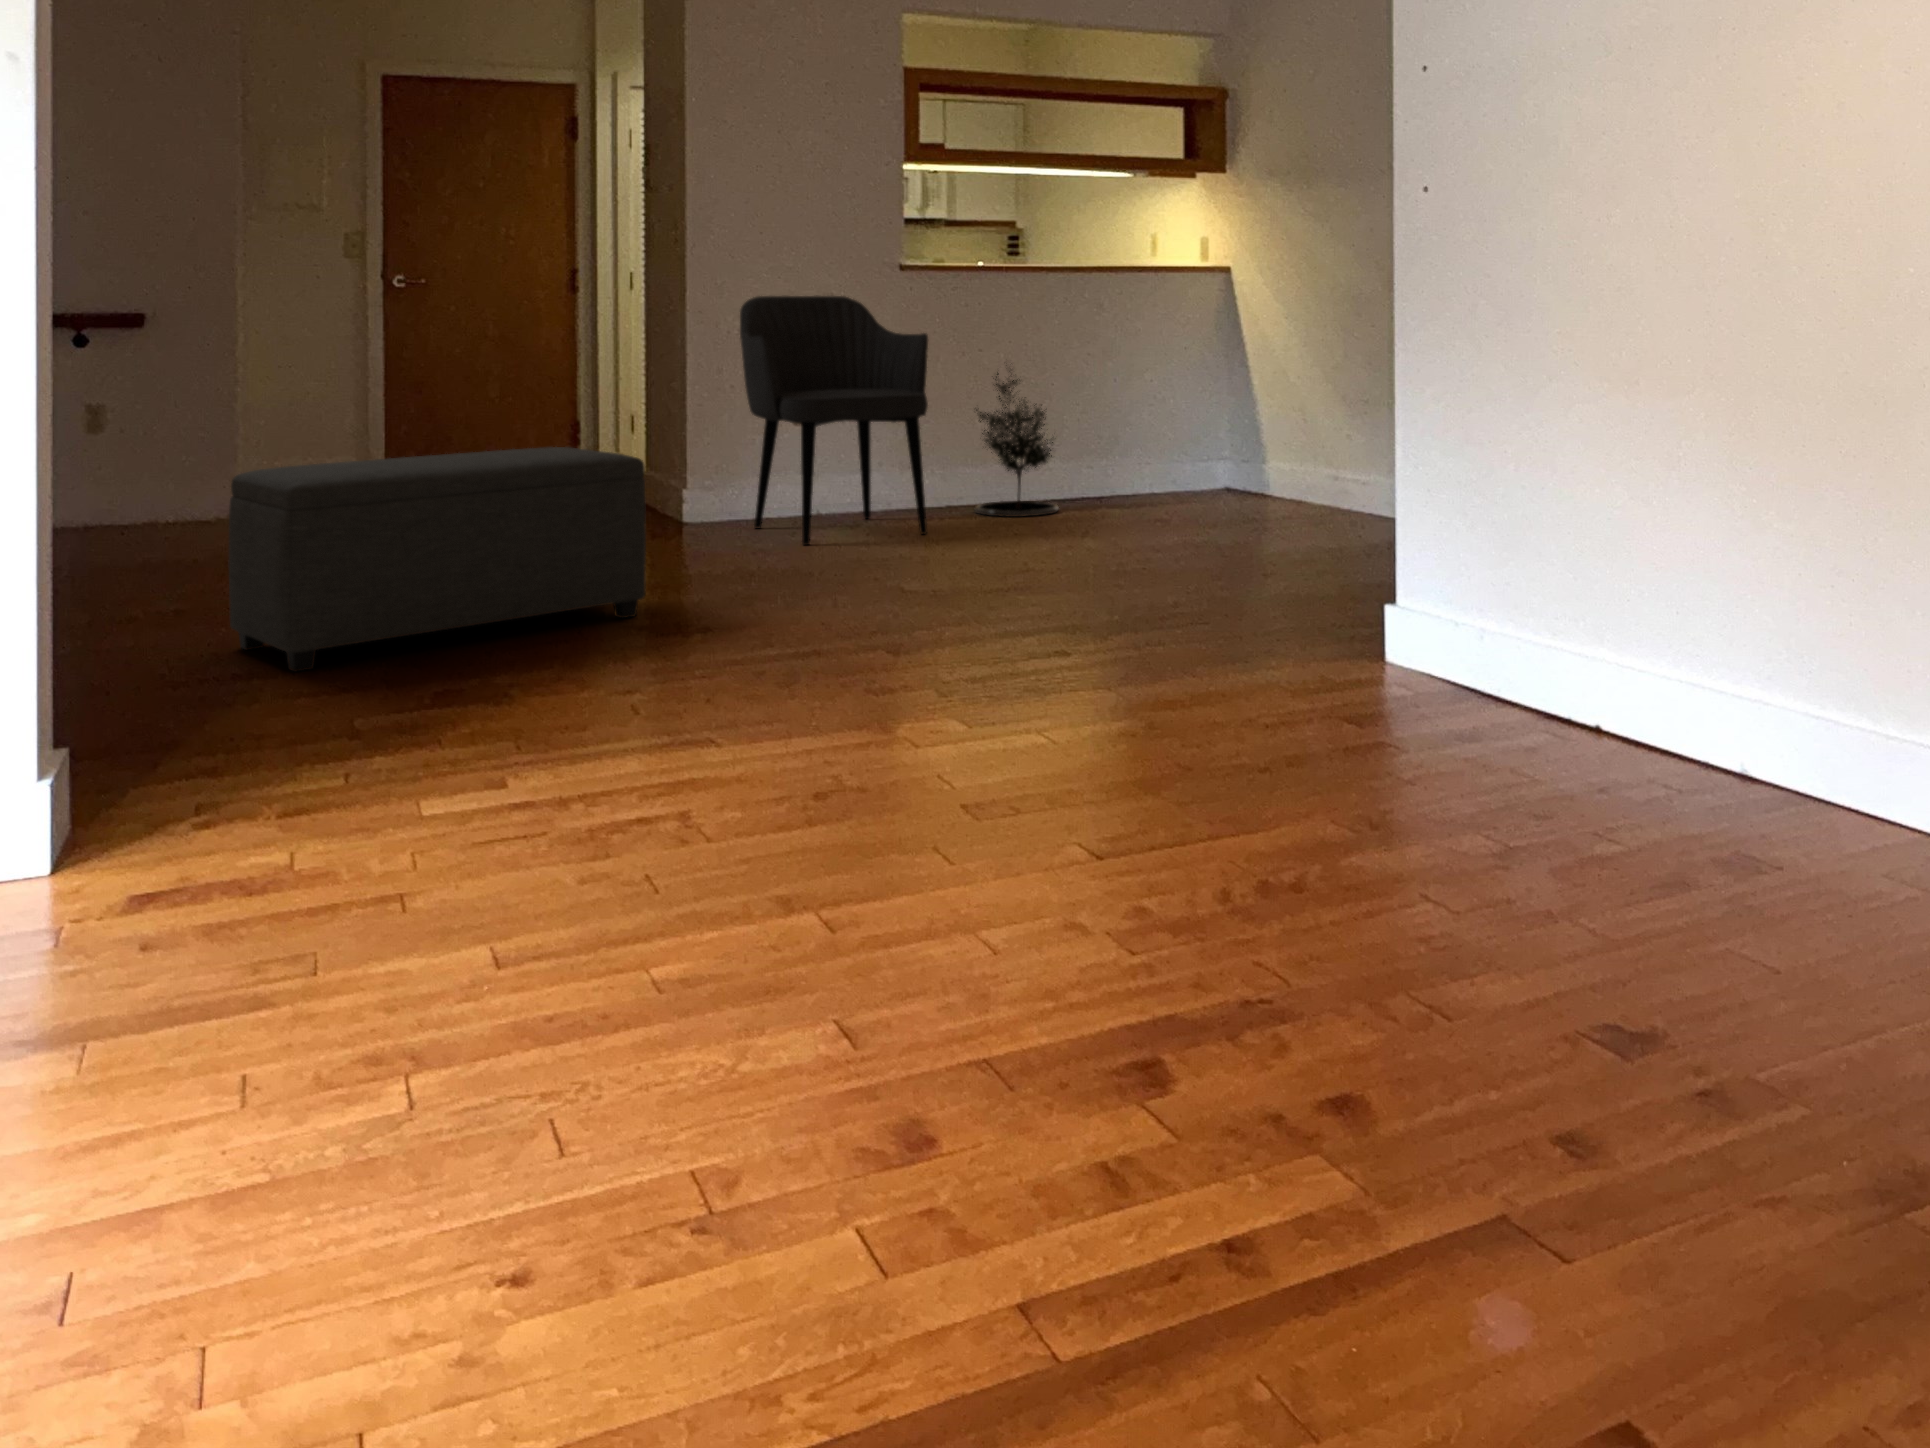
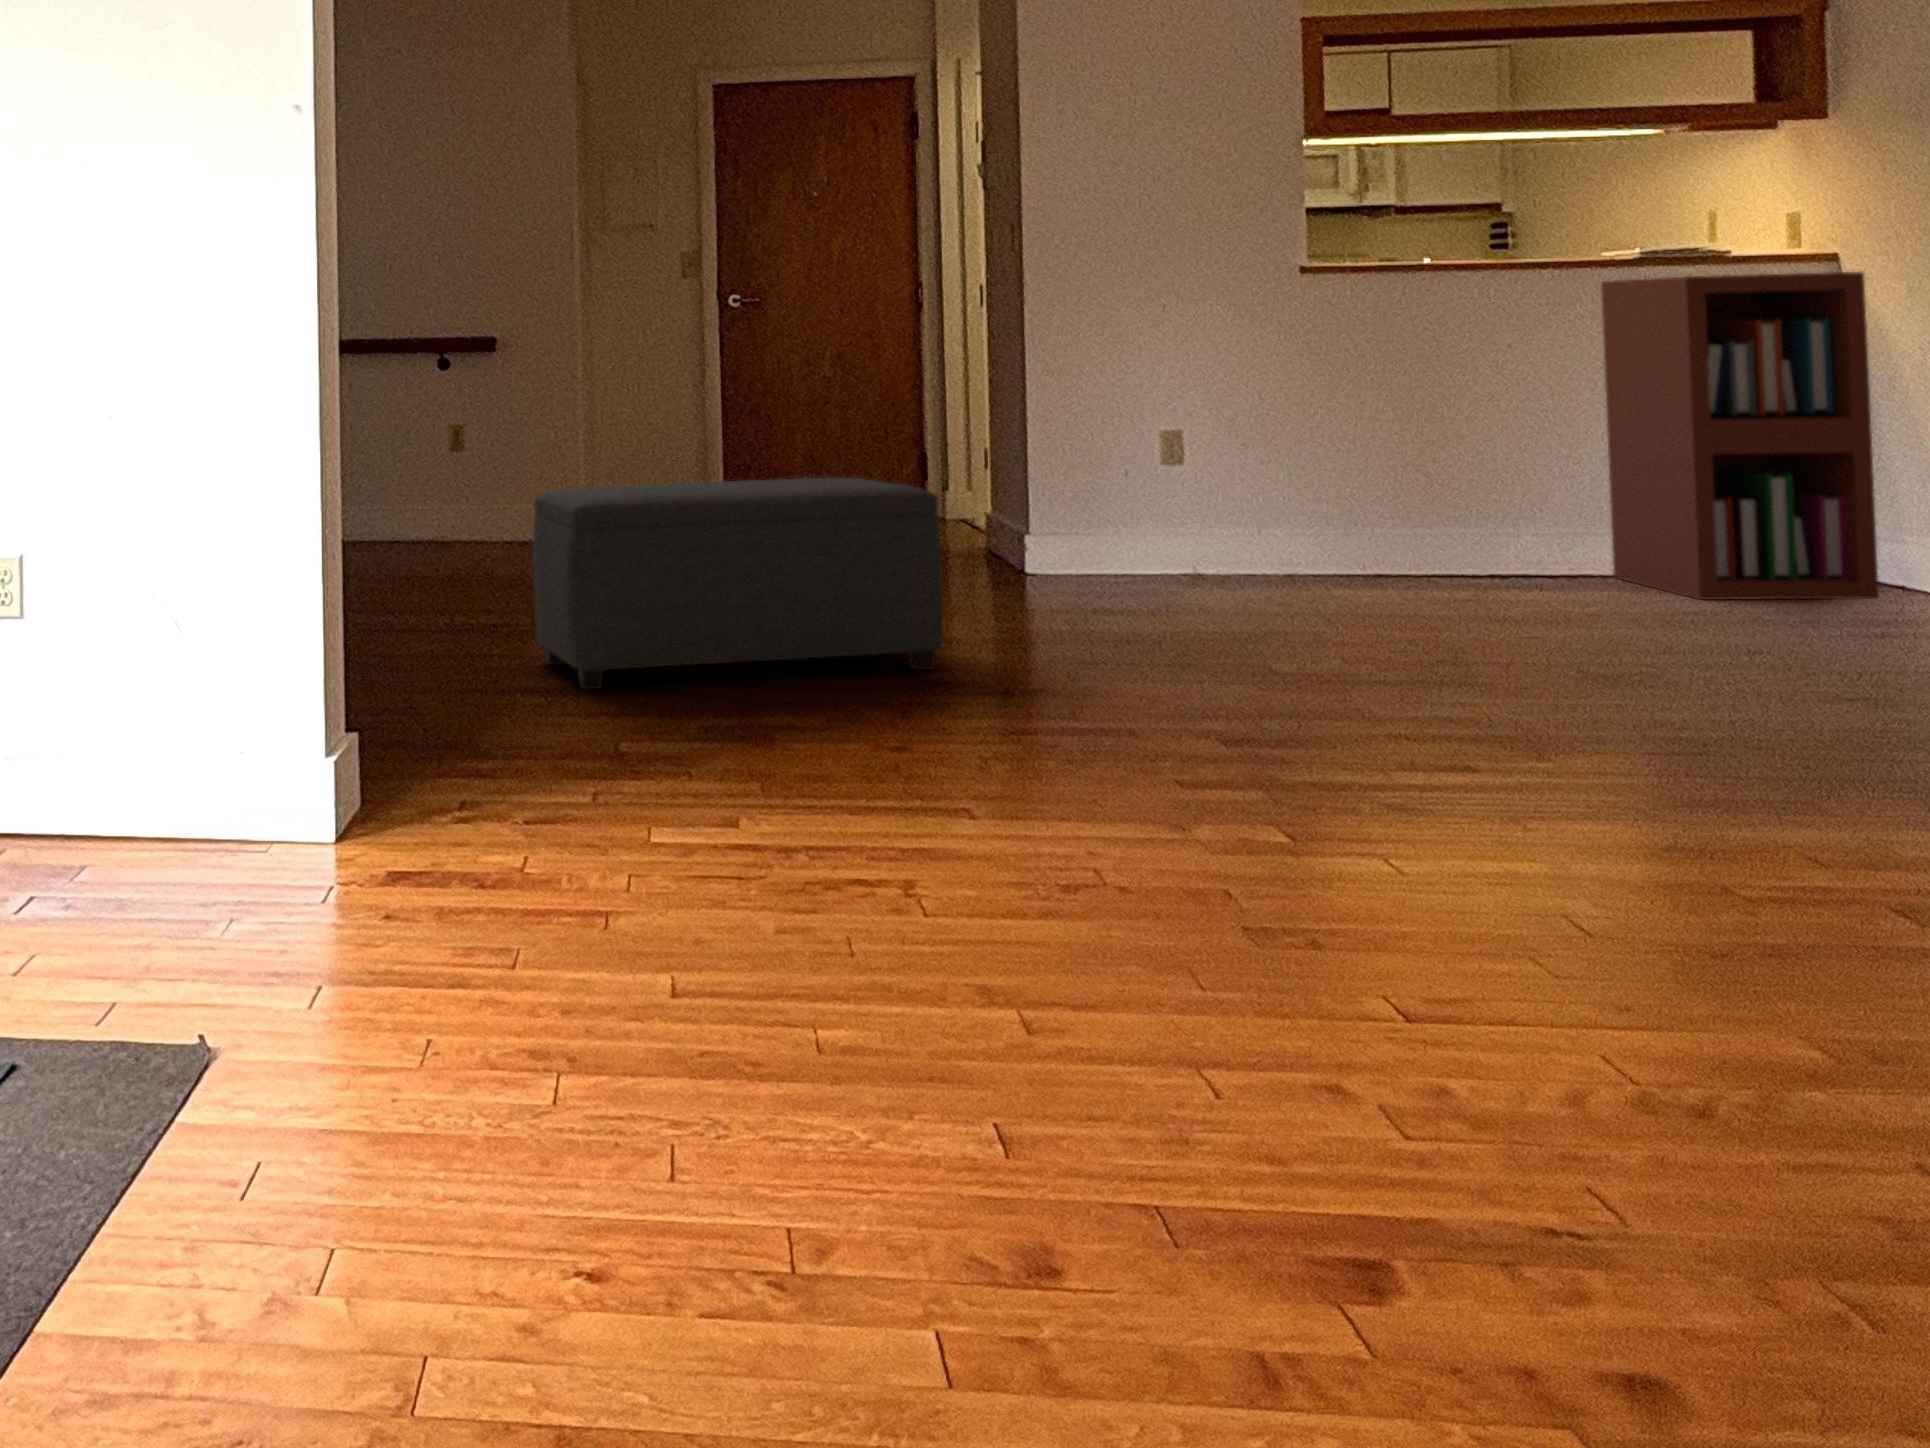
bookshelf: none [1096,283,1247,512] -> present [1601,272,1879,600]
armchair: present [740,295,928,545] -> none [1082,307,1334,608]
potted tree: present [975,371,1058,517] -> none [1406,384,1544,593]

